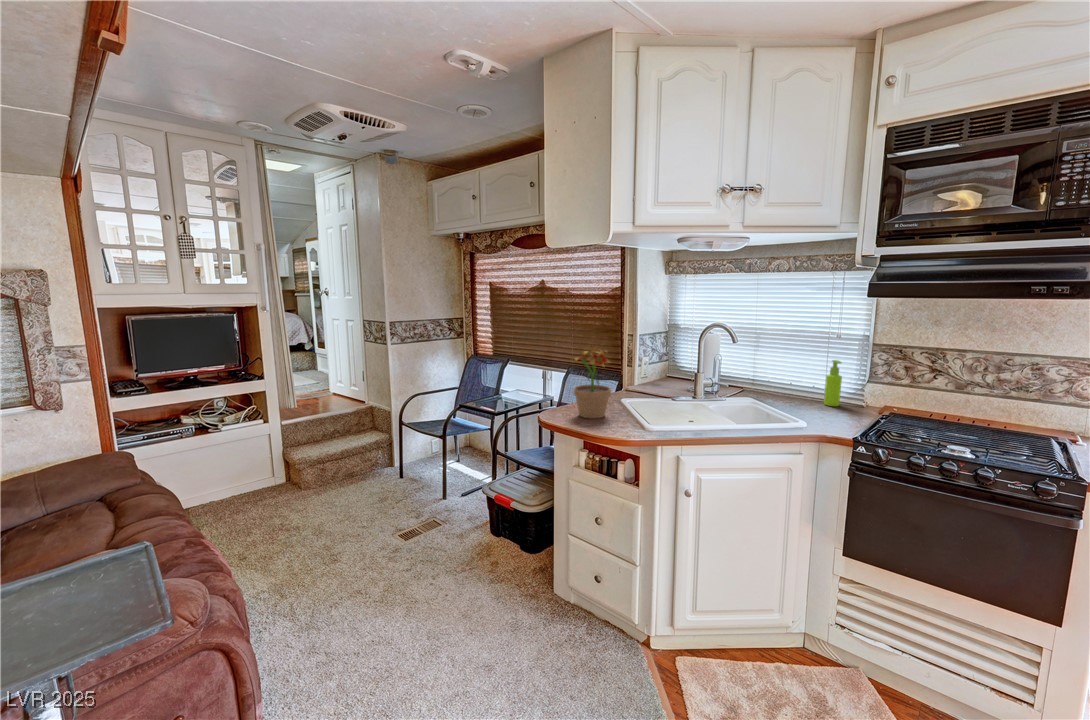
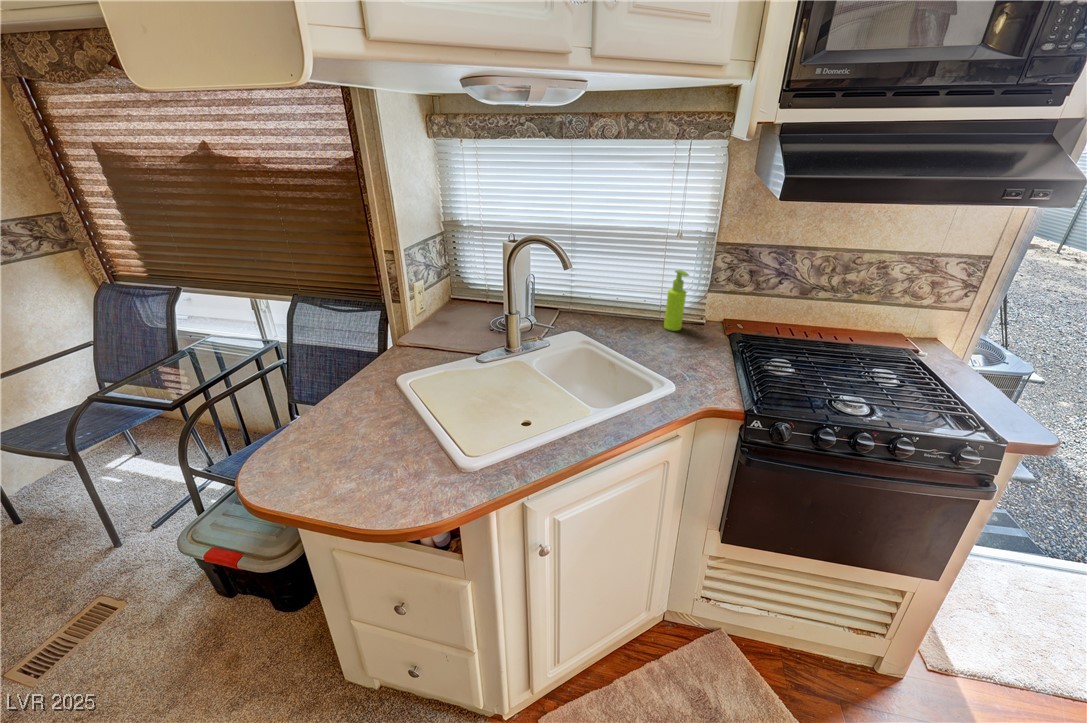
potted plant: present [574,349,611,419] -> none [278,316,382,453]

